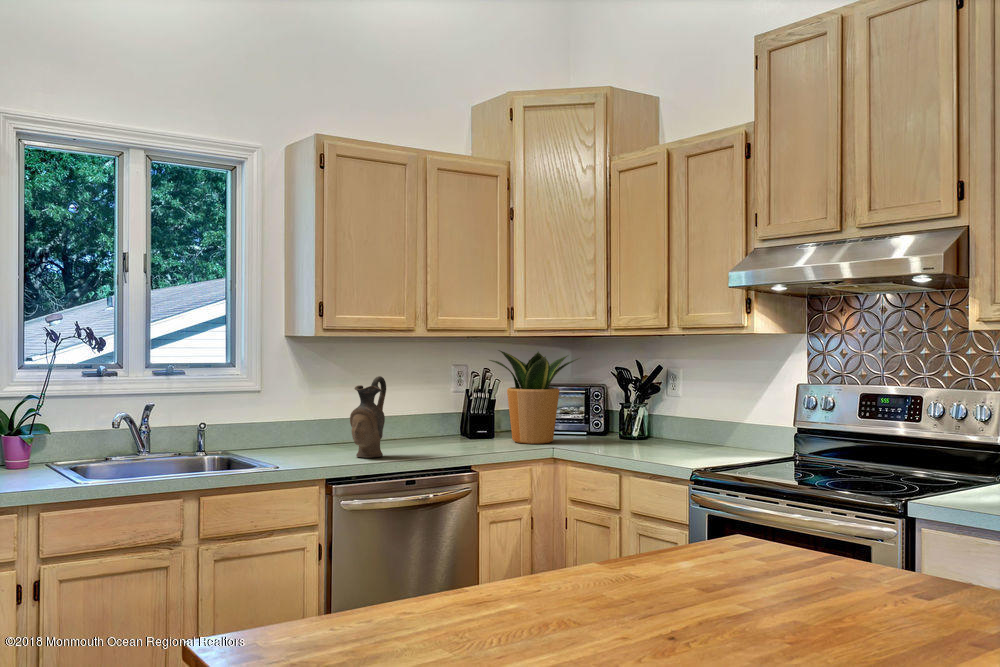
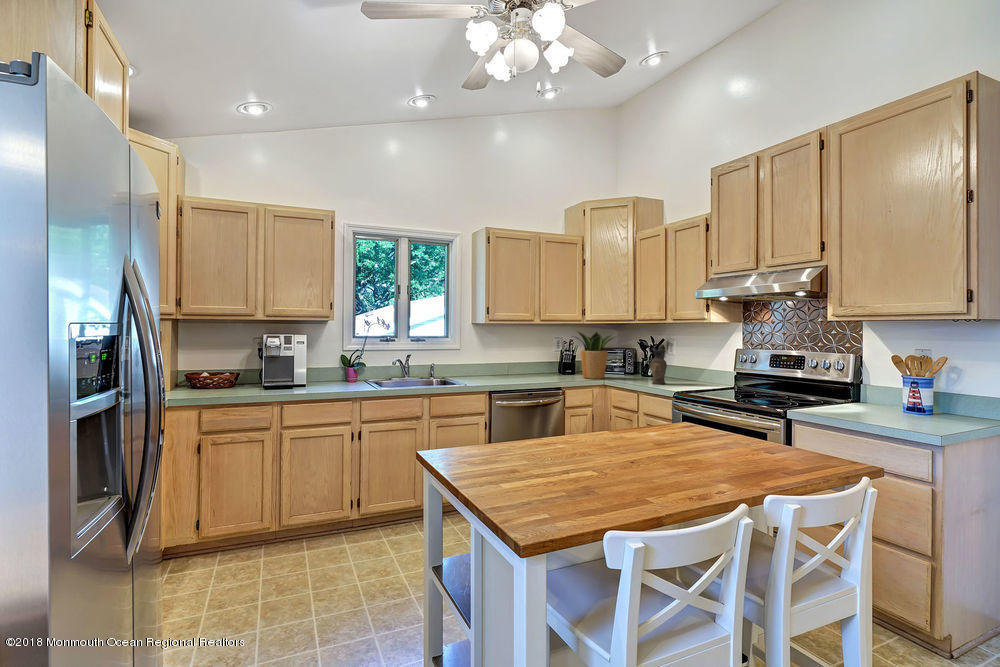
ceramic pitcher: present [350,376,386,457] -> present [650,344,667,384]

